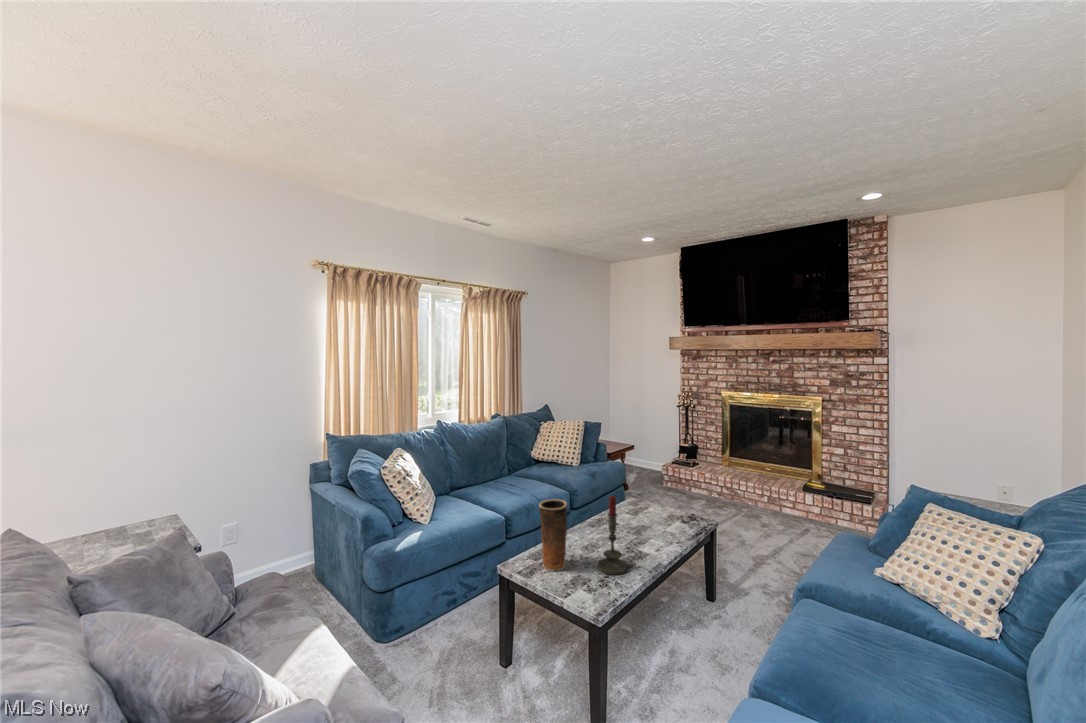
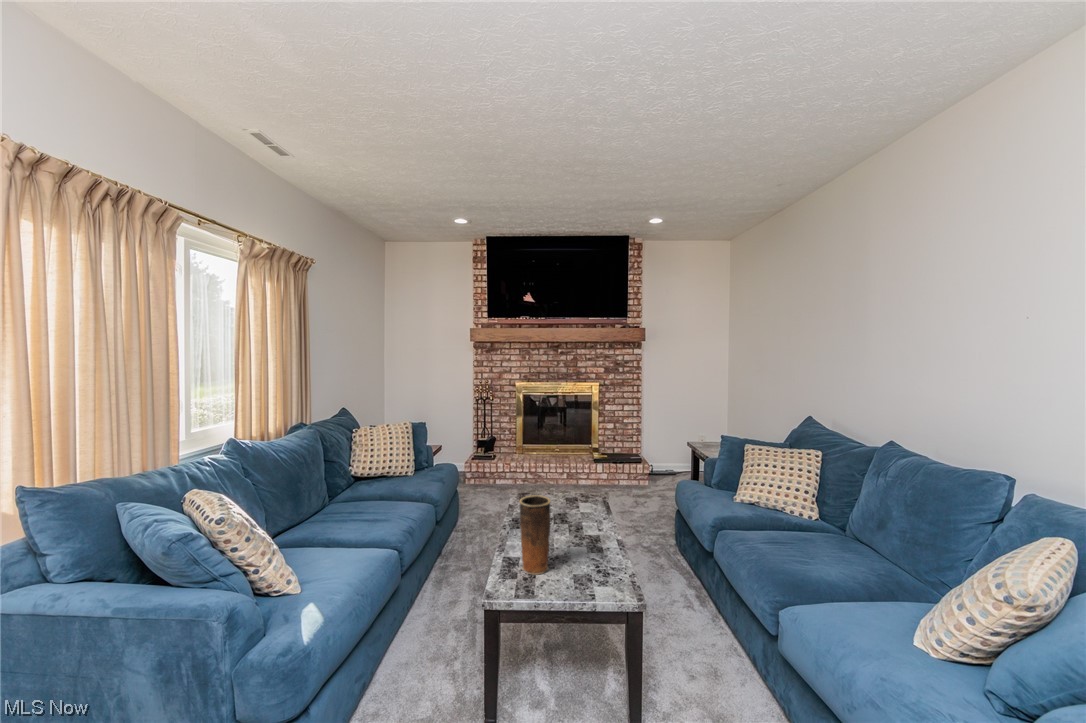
candle: present [598,496,627,575] -> none [569,478,599,559]

